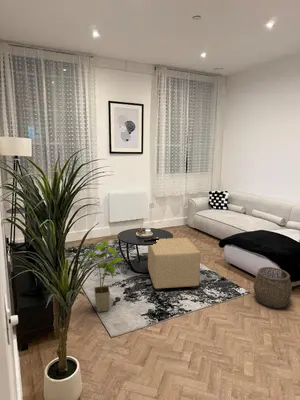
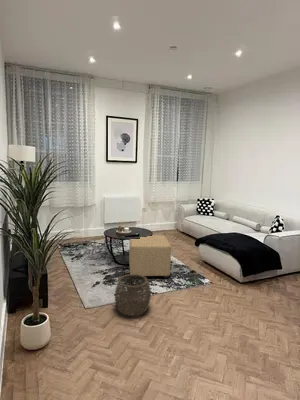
house plant: present [88,241,124,312] -> none [71,231,104,291]
woven basket: present [254,267,292,308] -> present [115,274,151,316]

